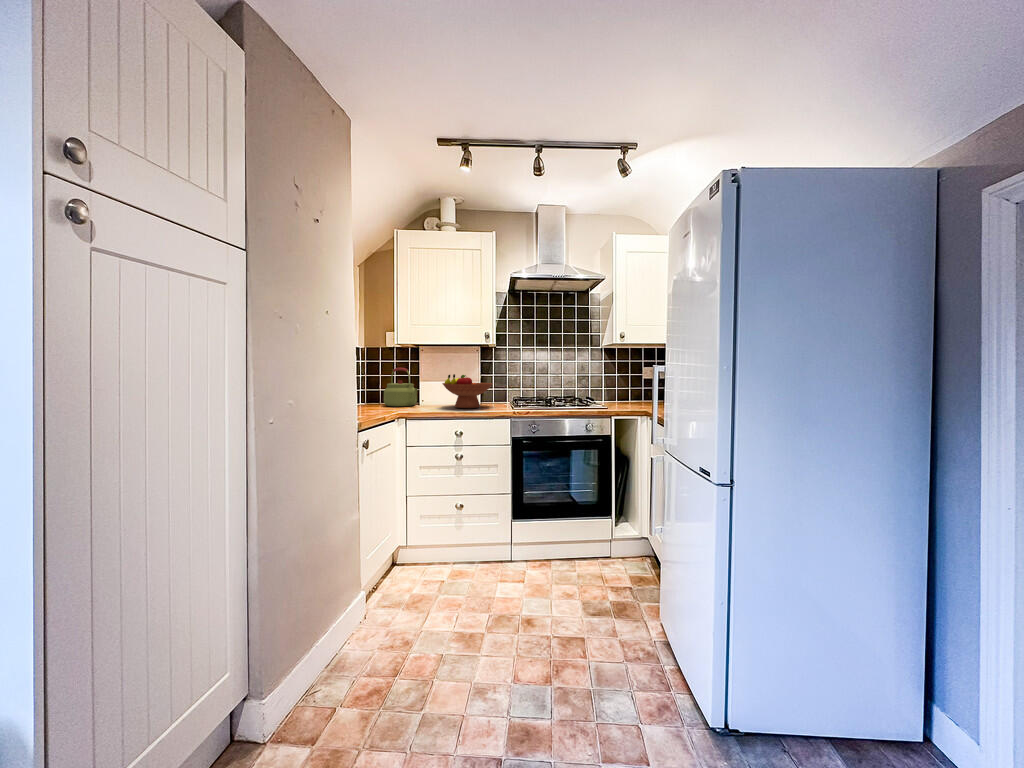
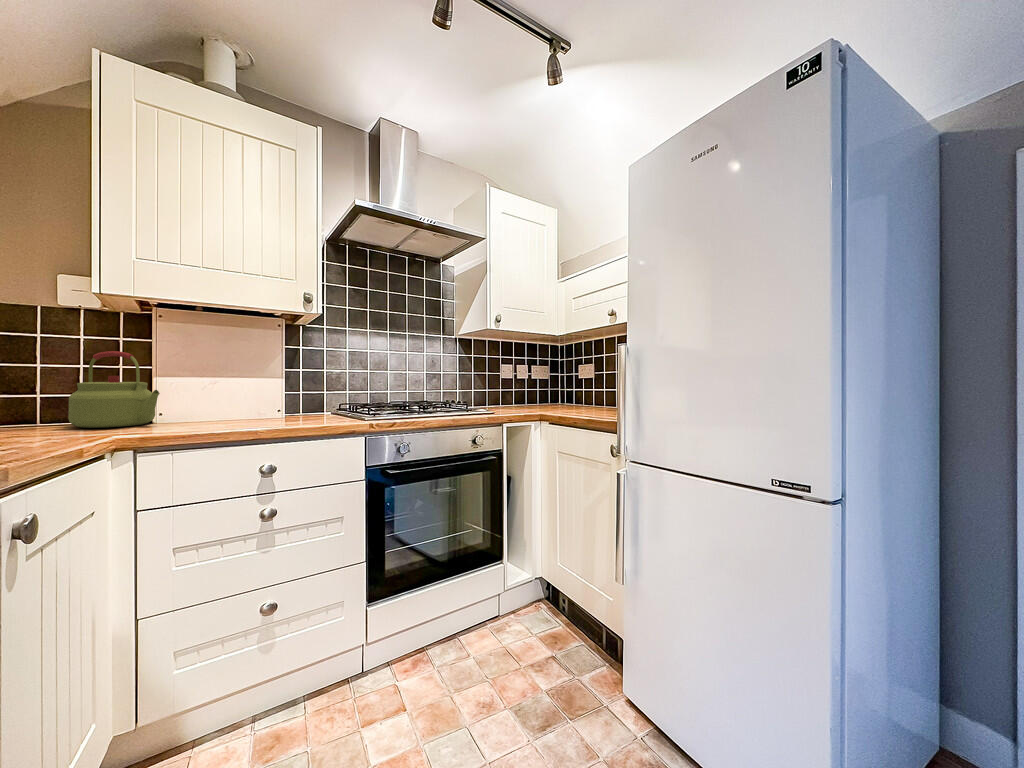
fruit bowl: present [442,374,492,408] -> none [218,363,318,424]

